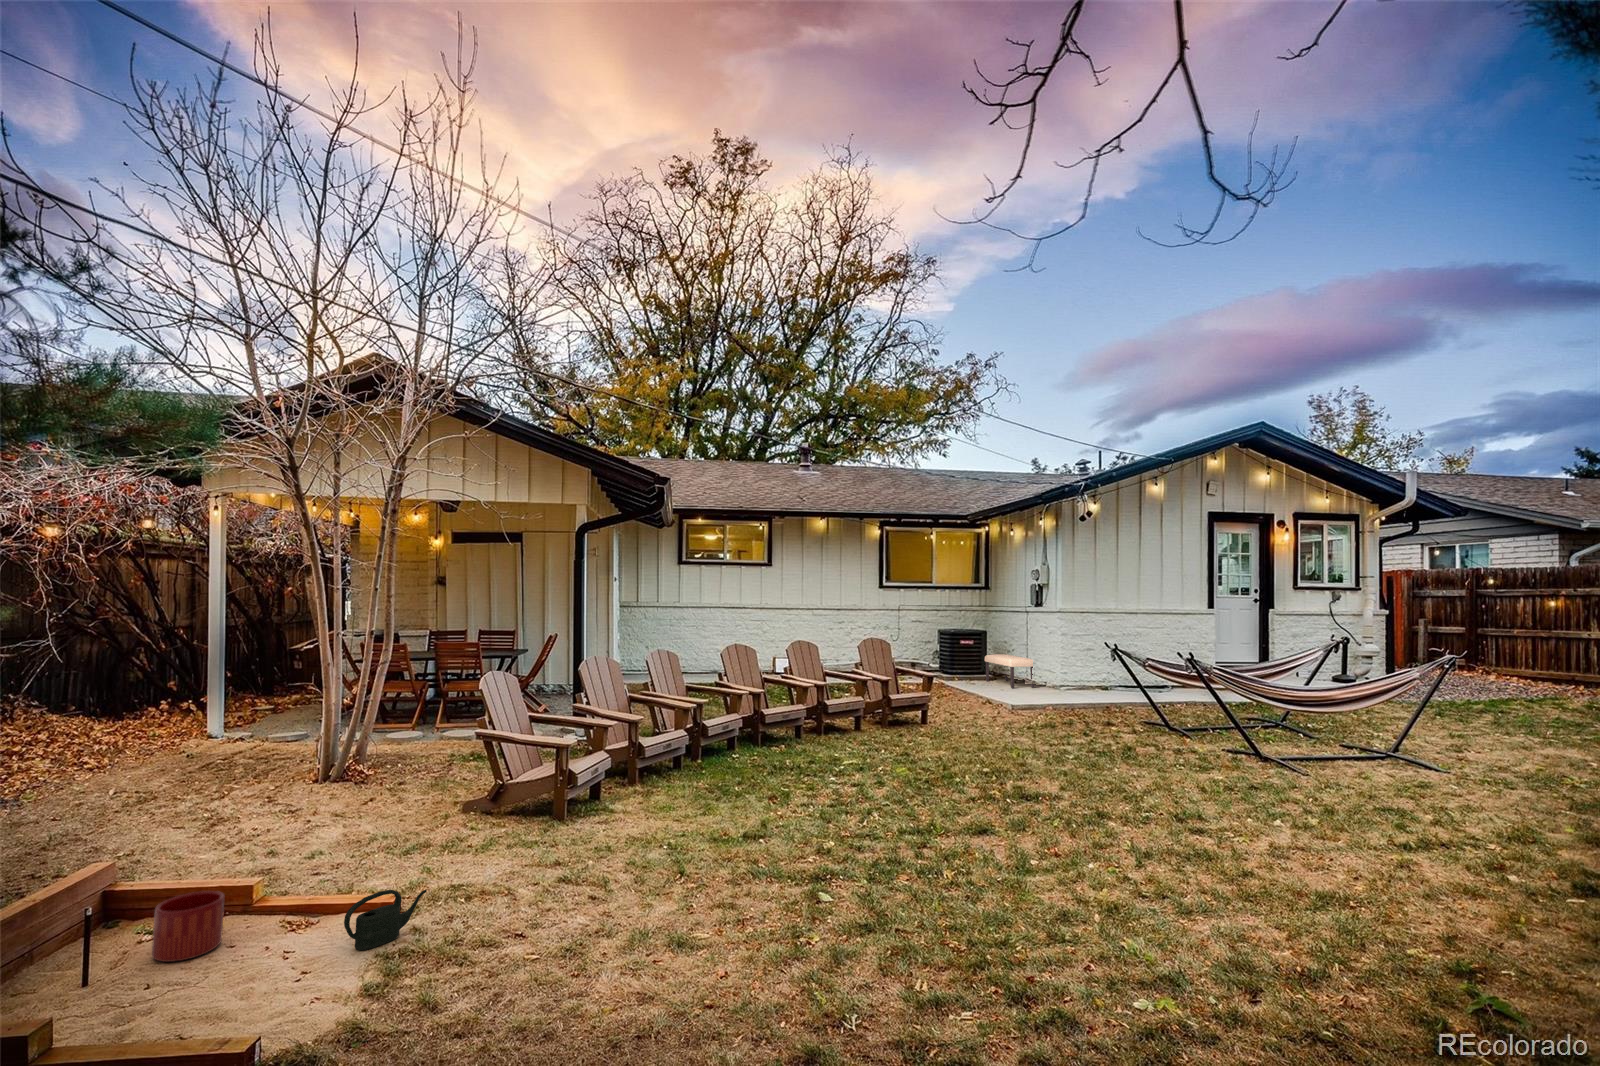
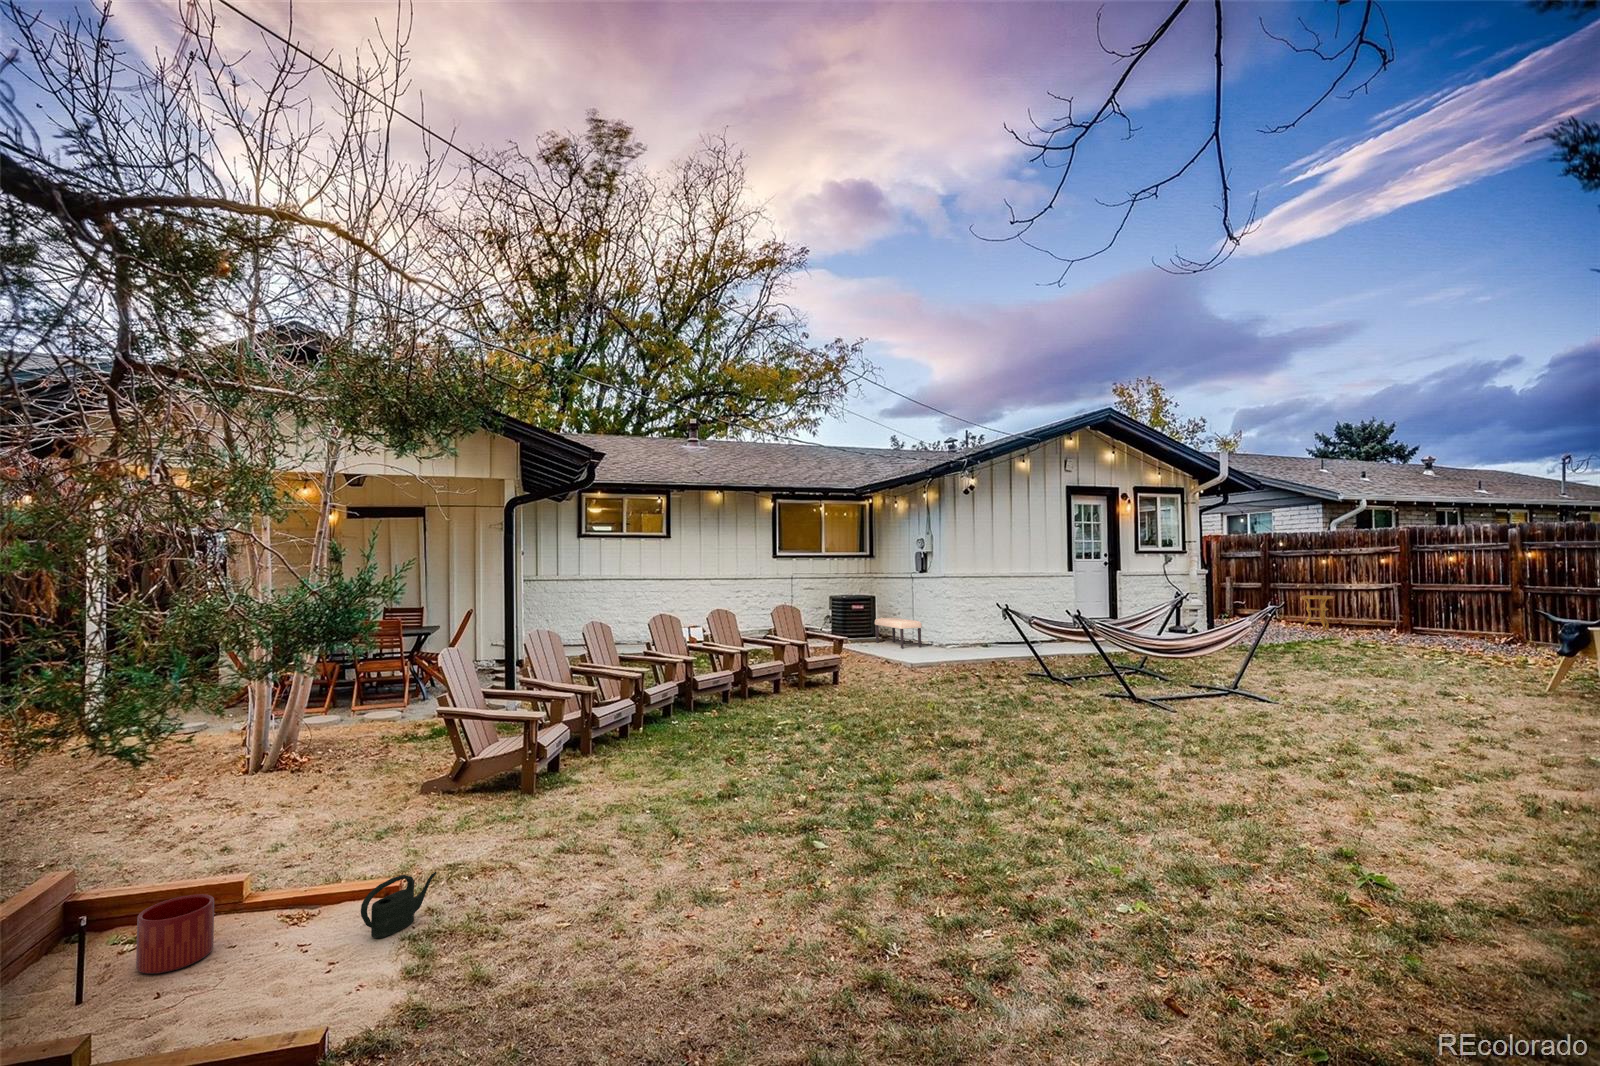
side table: none [1522,644,1567,688] -> present [1302,596,1334,631]

